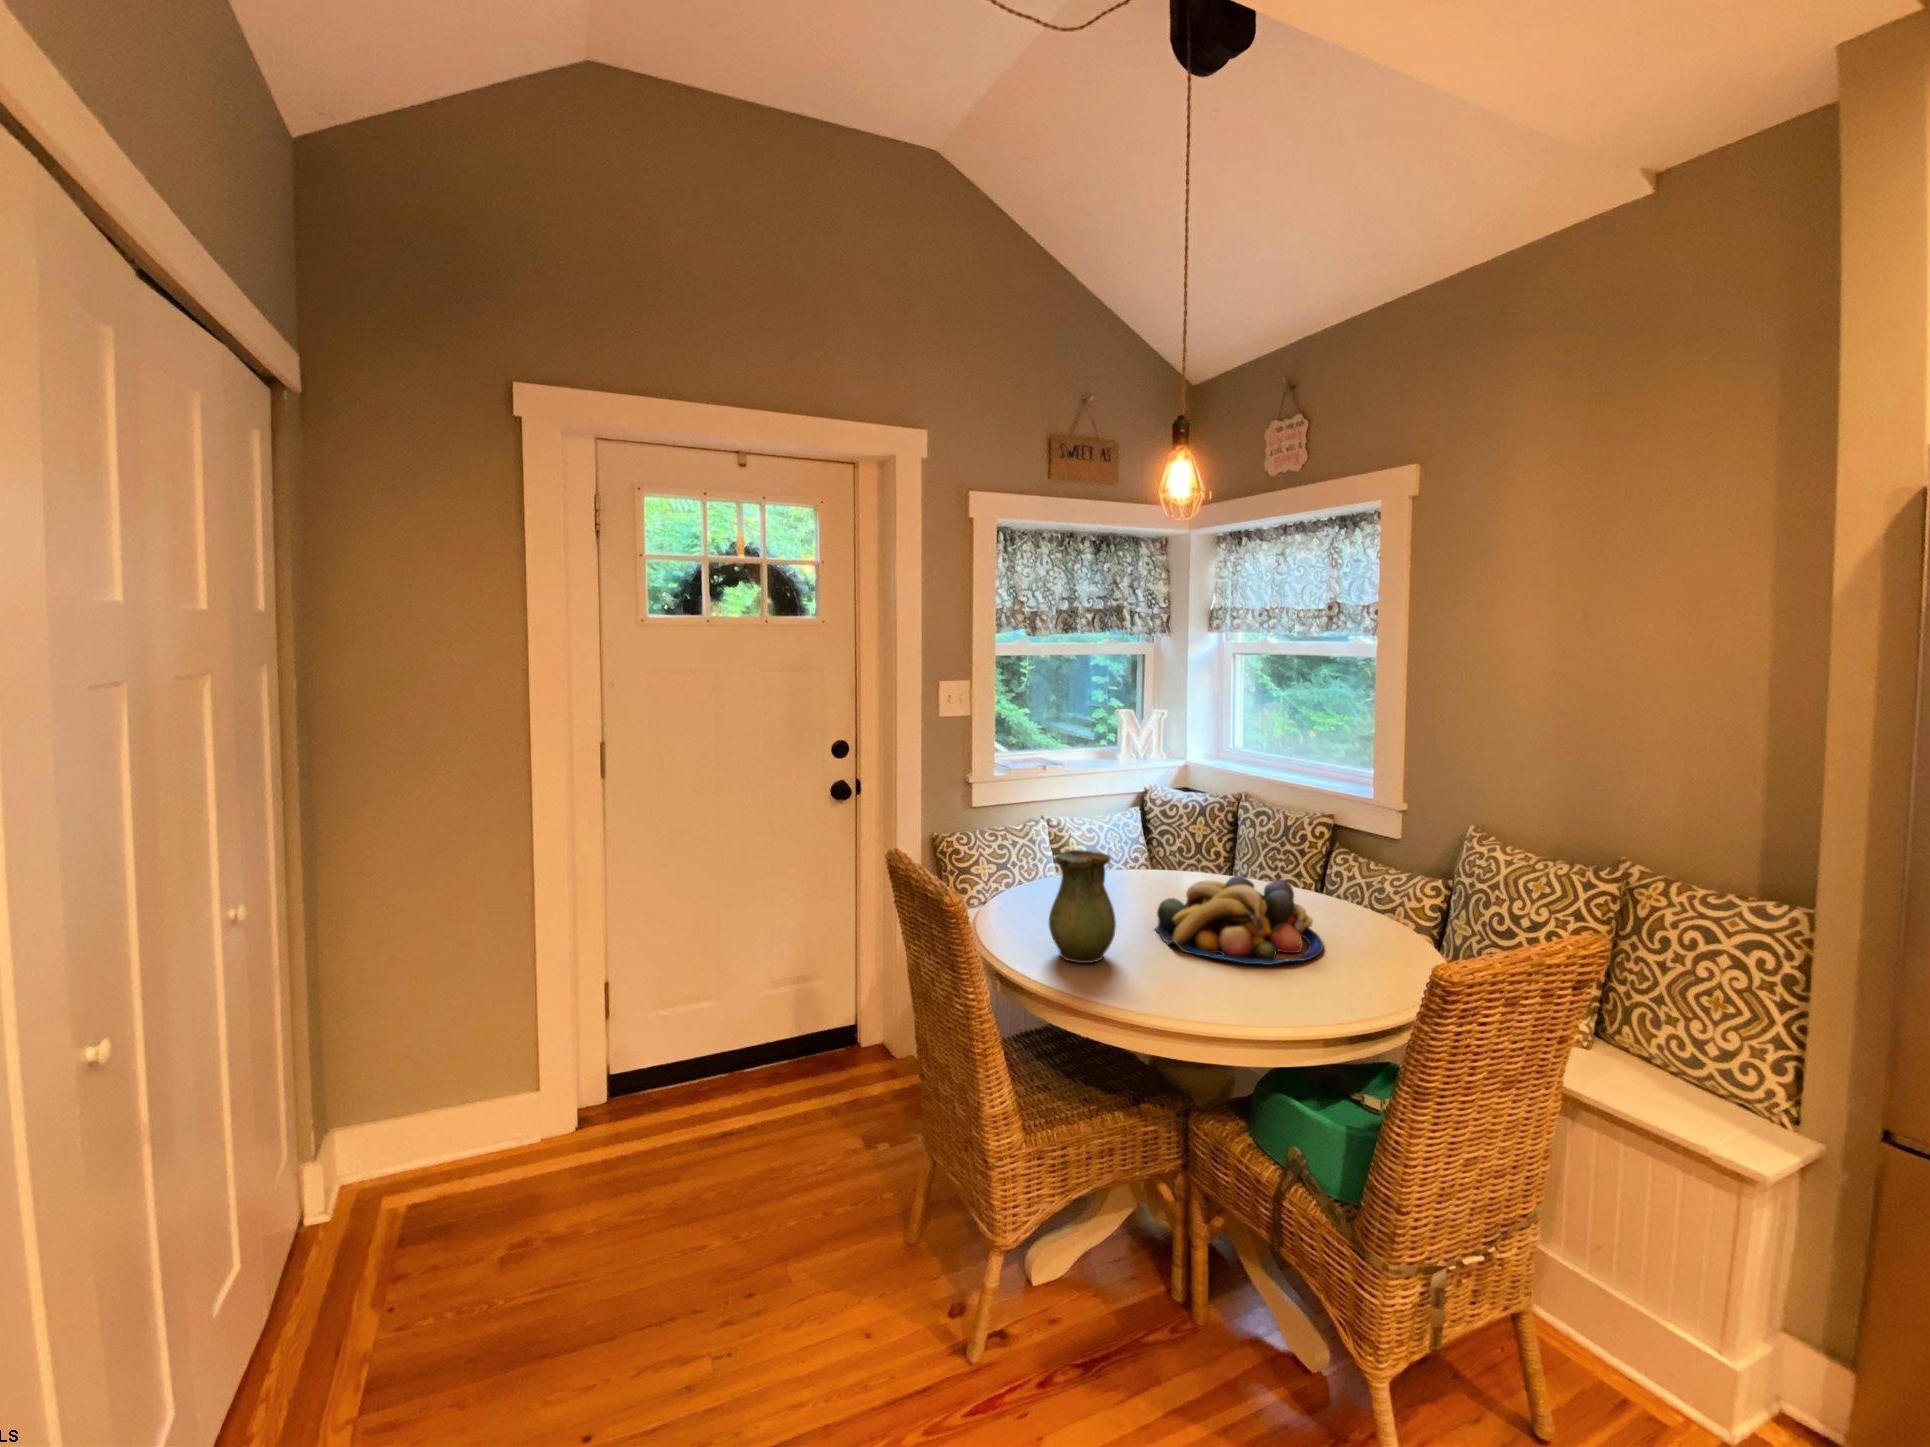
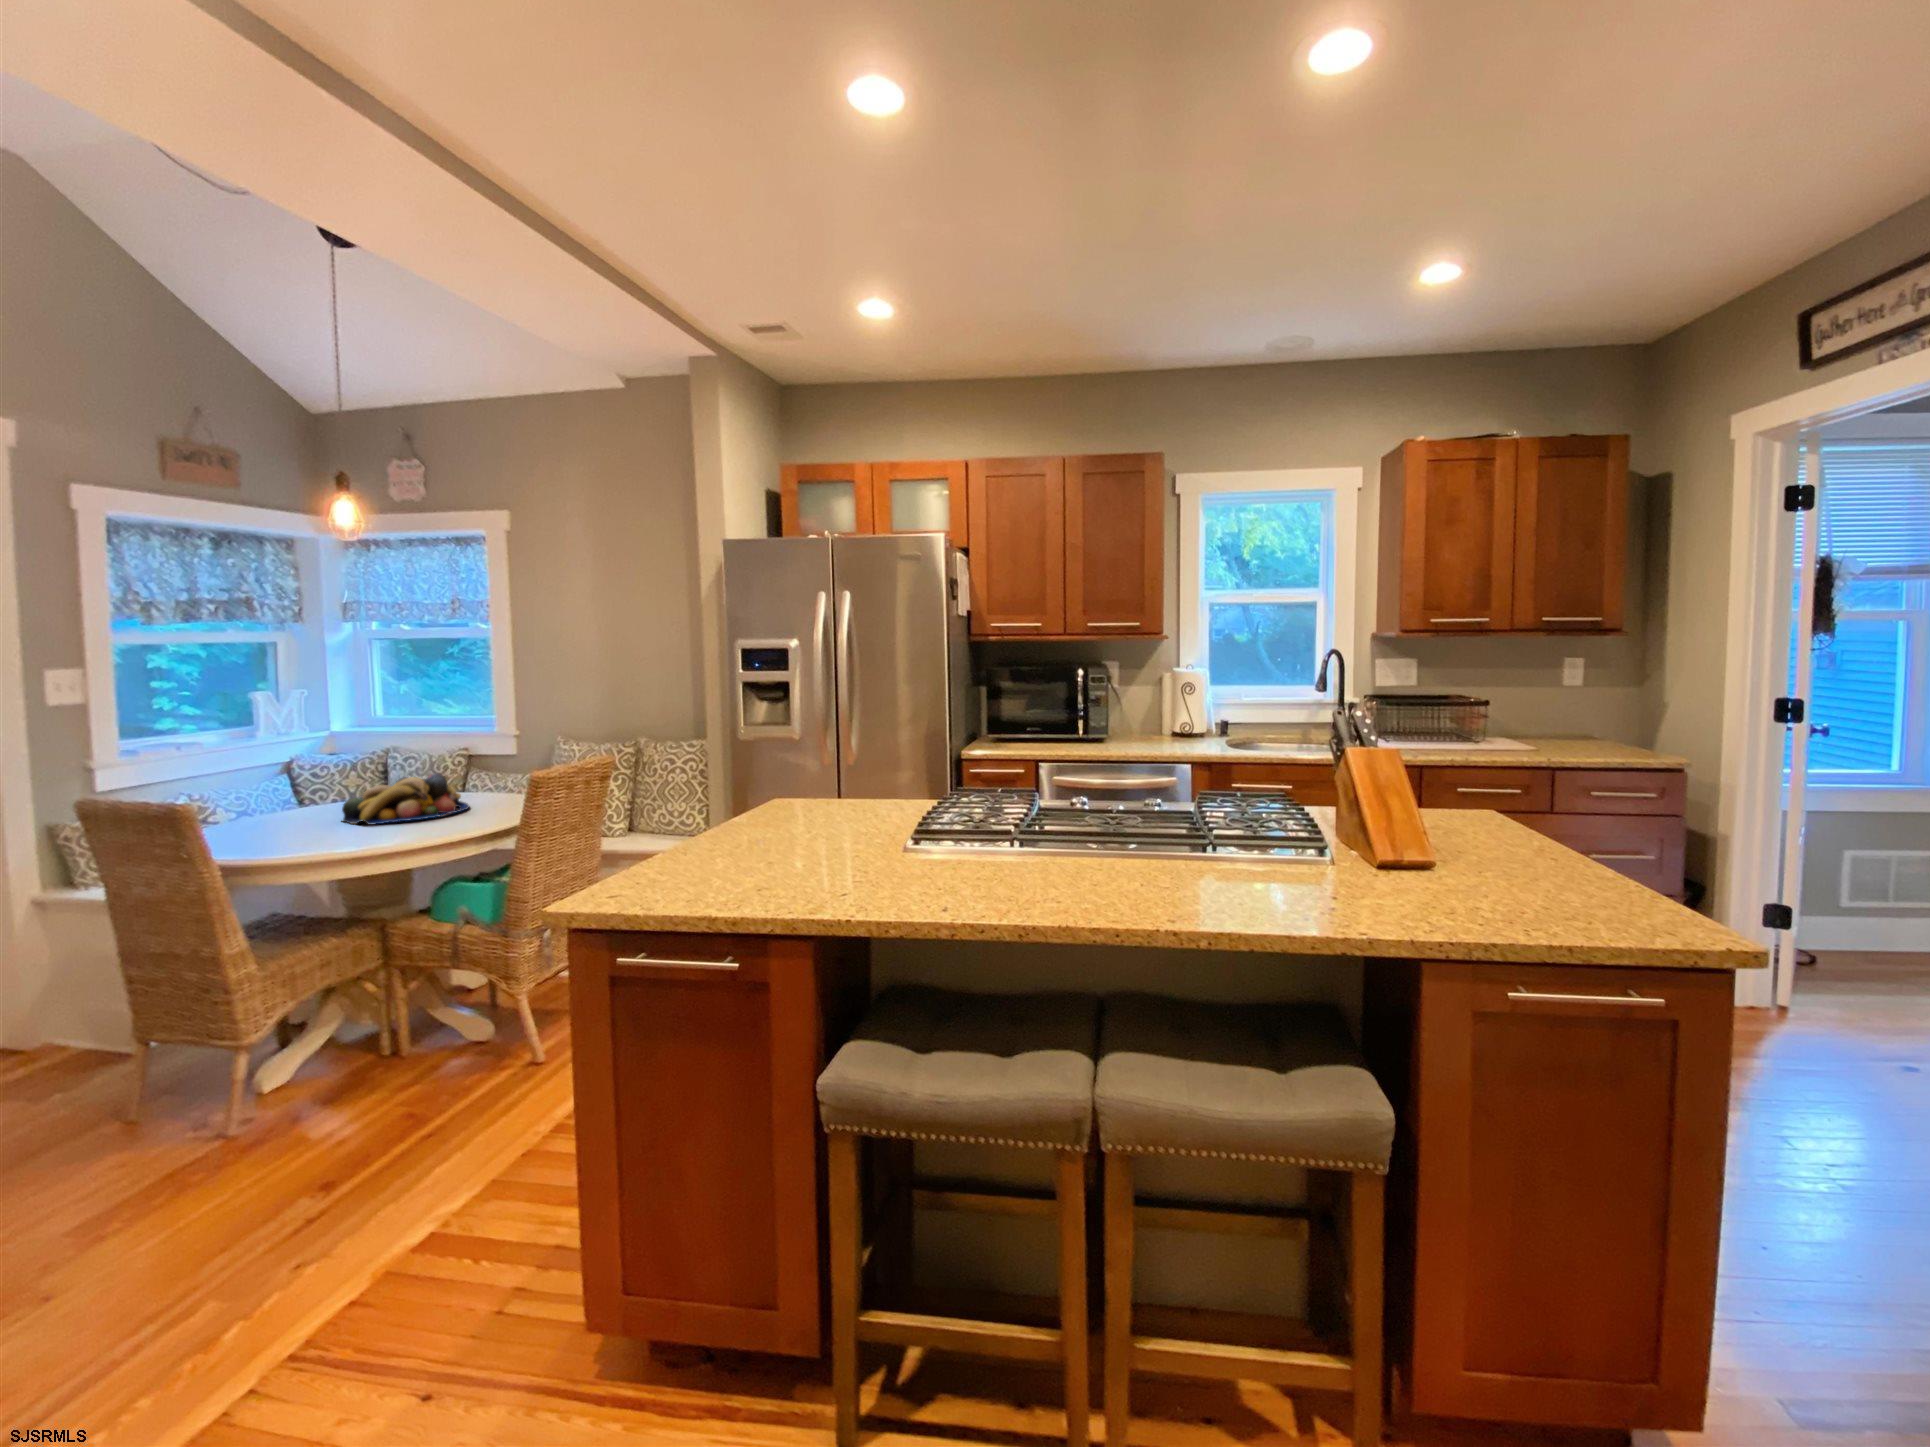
pitcher: present [1049,850,1116,963] -> none [255,767,315,843]

